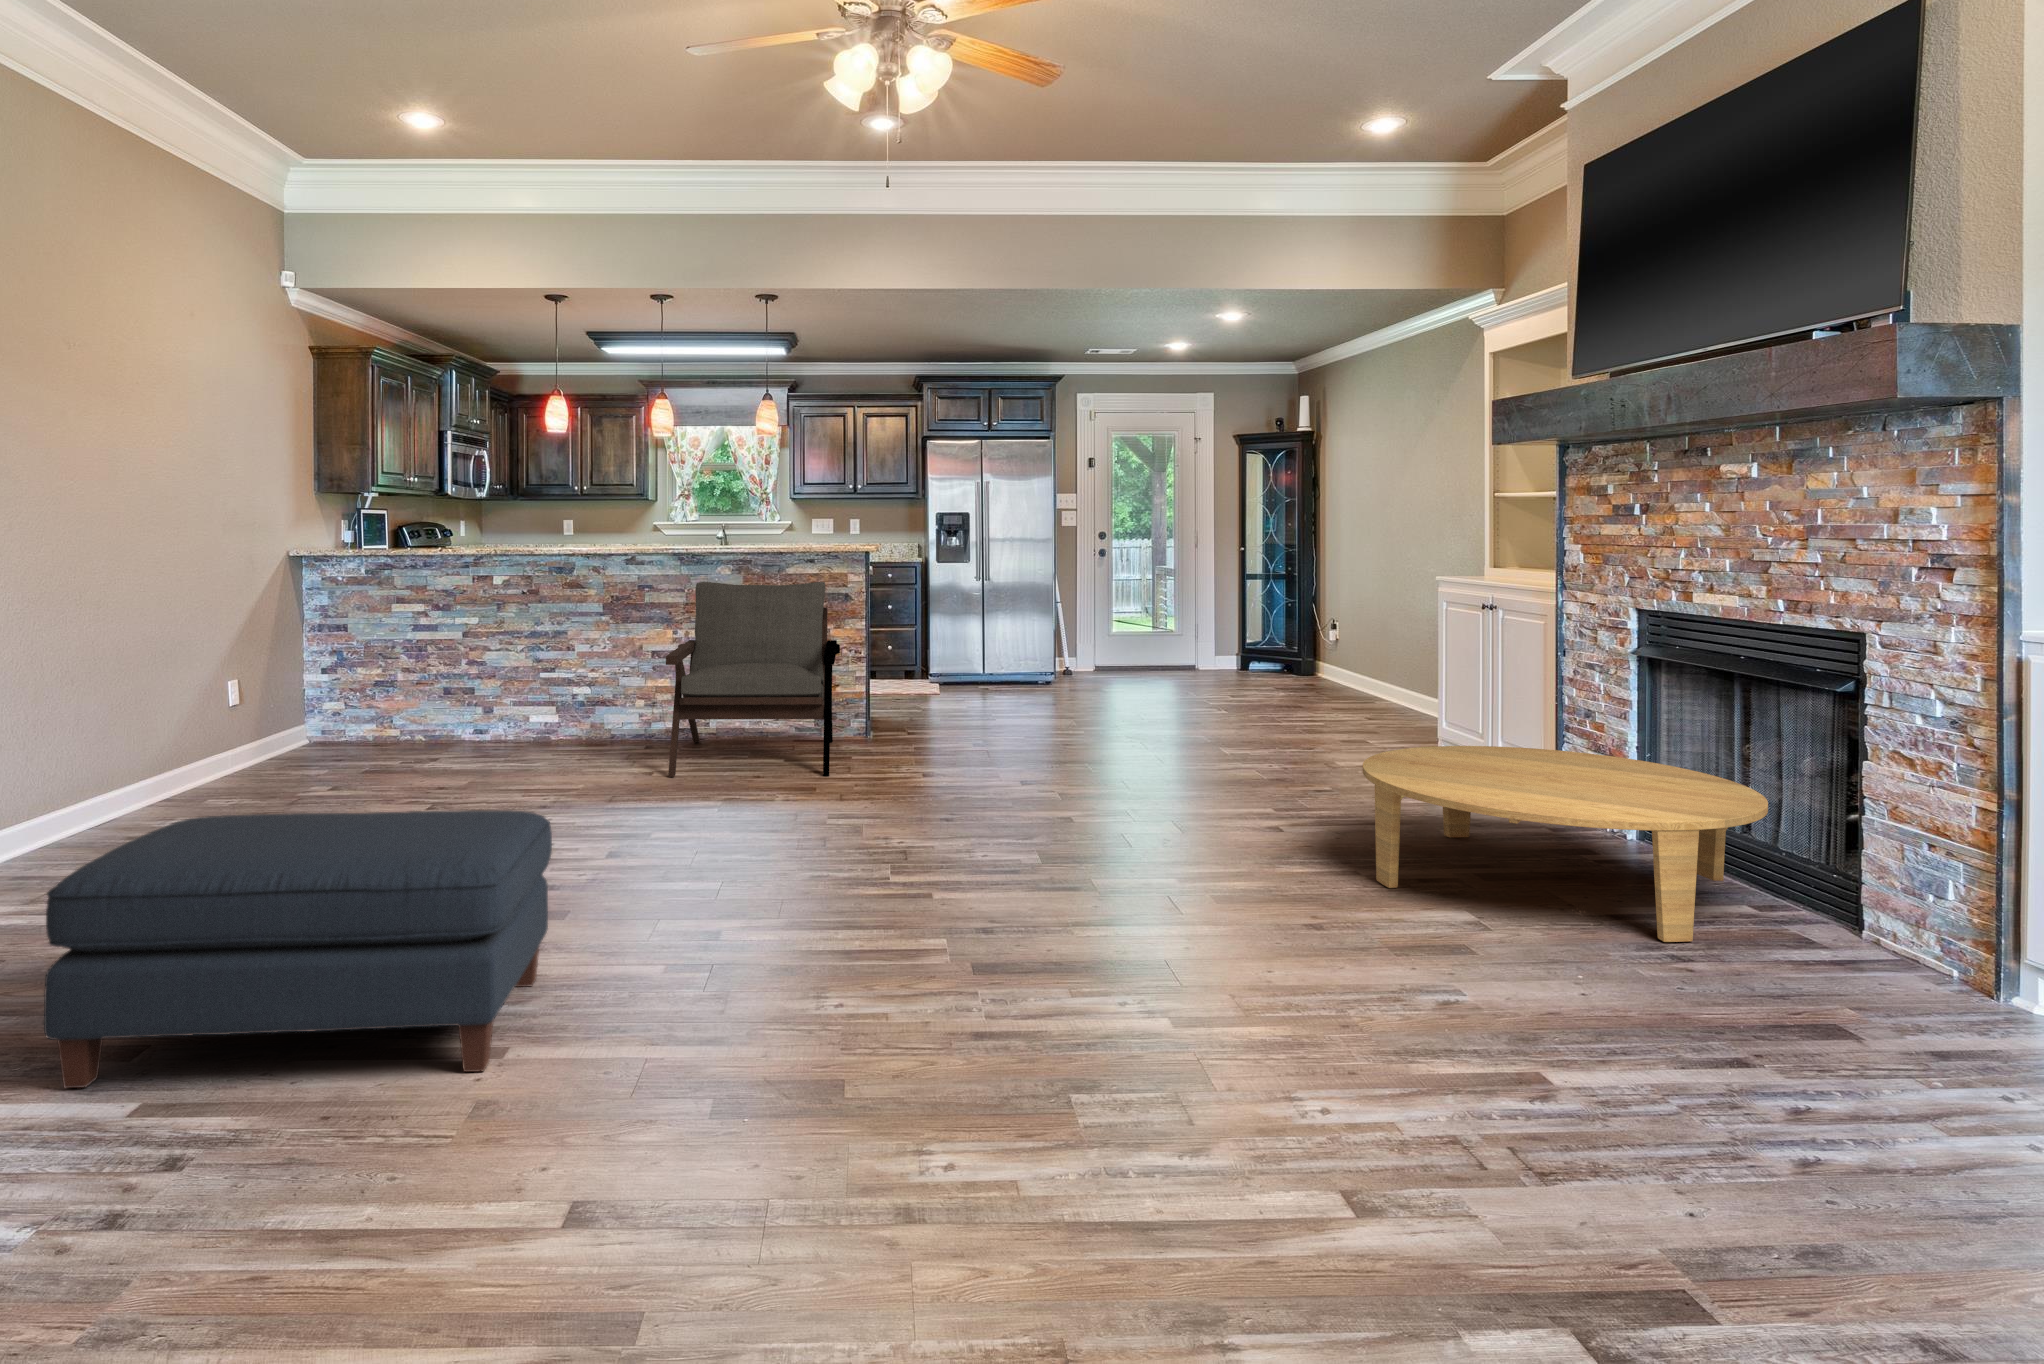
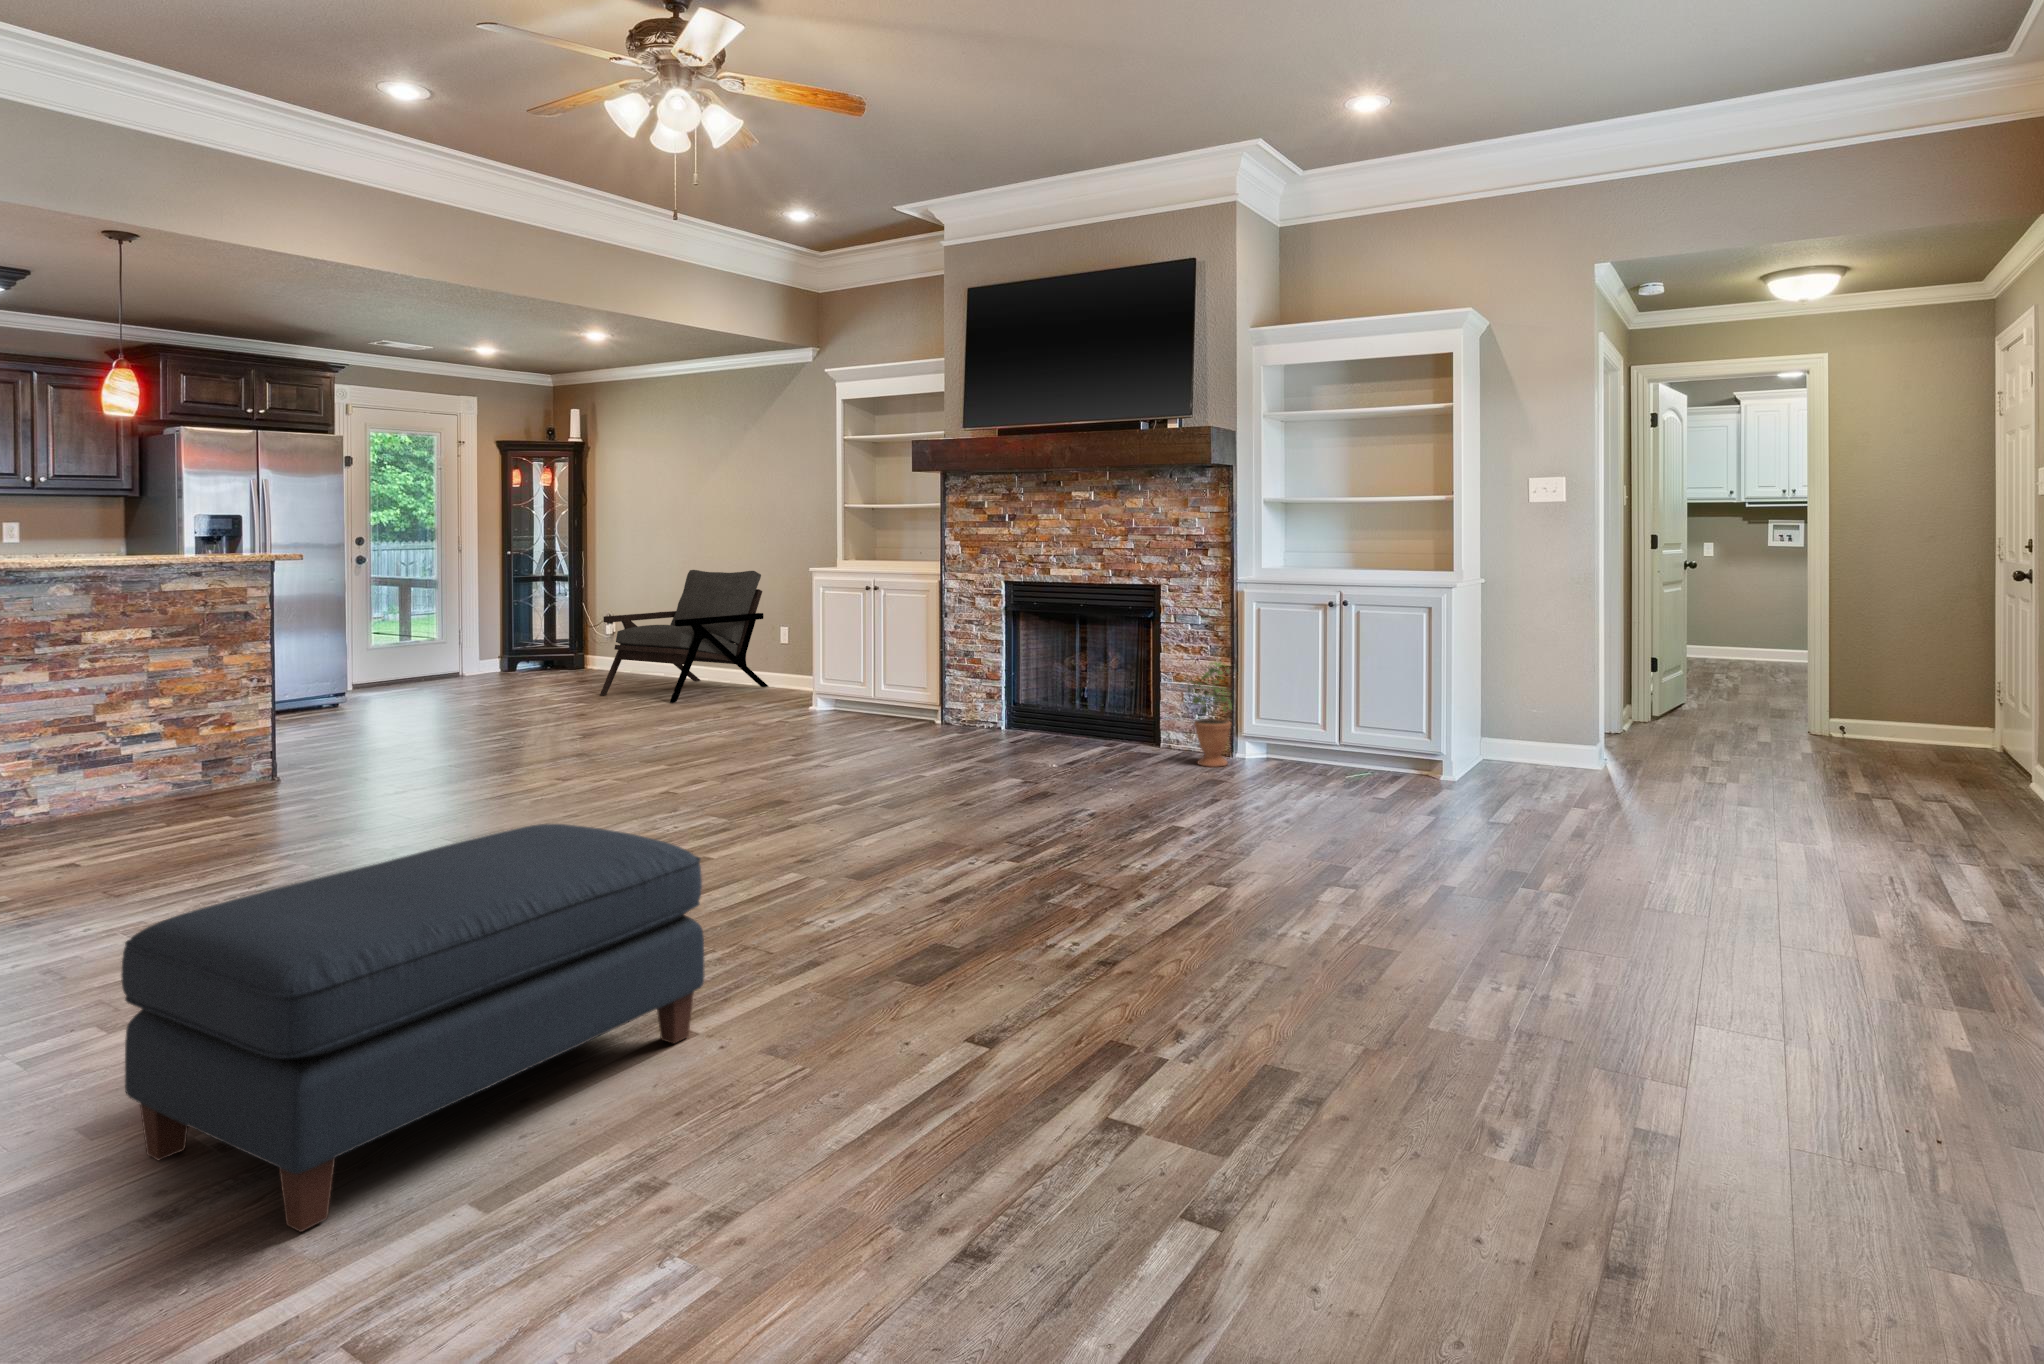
armchair: present [666,582,840,777] -> present [600,570,768,703]
coffee table: present [1363,746,1768,942] -> none [895,677,1121,778]
potted plant: none [1861,785,1987,1011] -> present [1188,660,1232,767]

